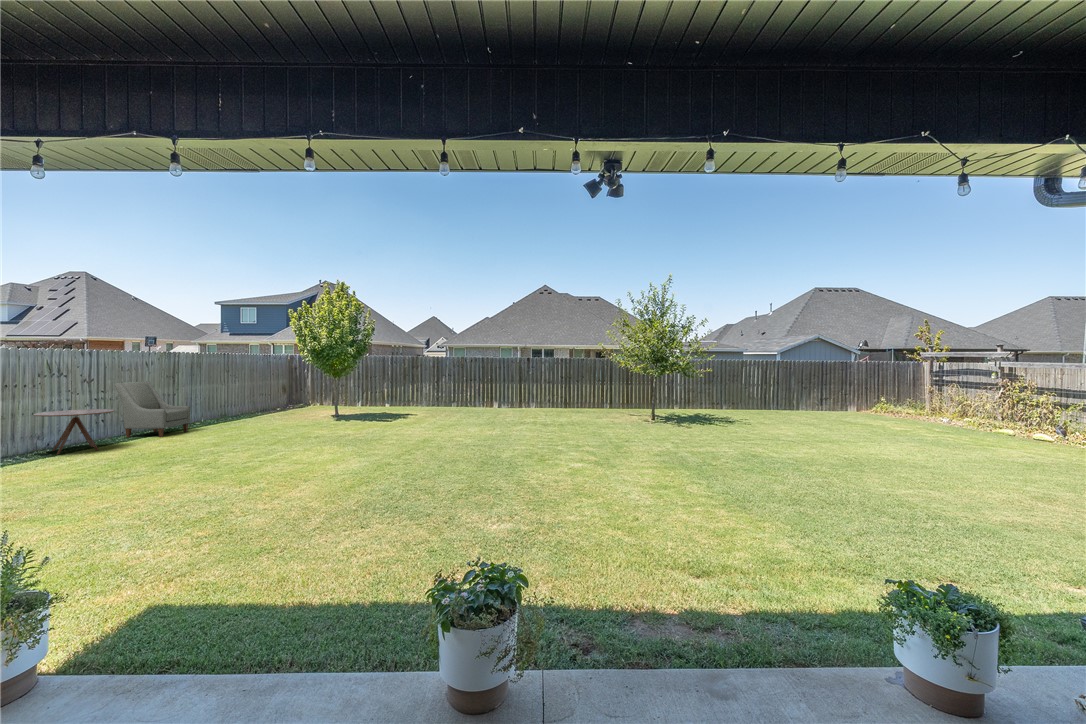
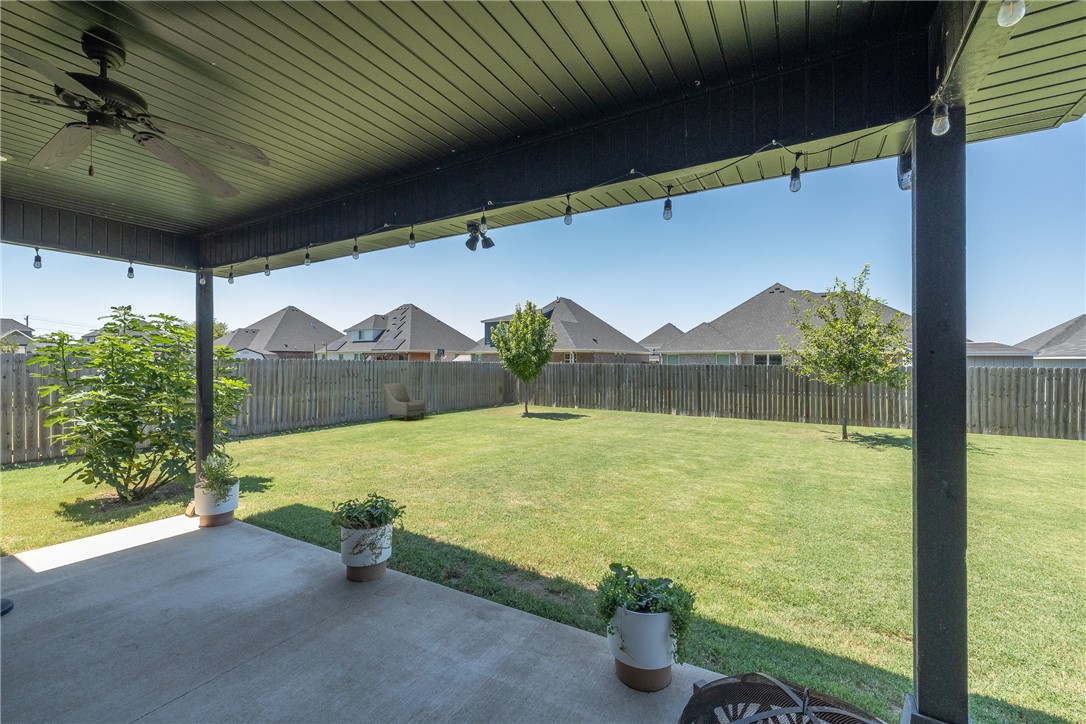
round table: present [33,409,115,455] -> none [338,401,376,428]

